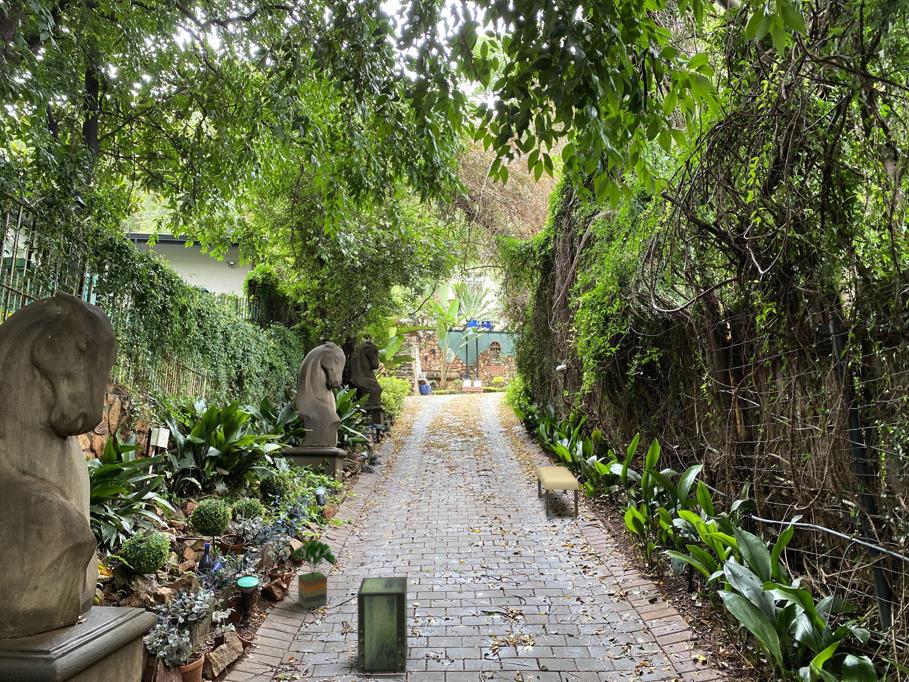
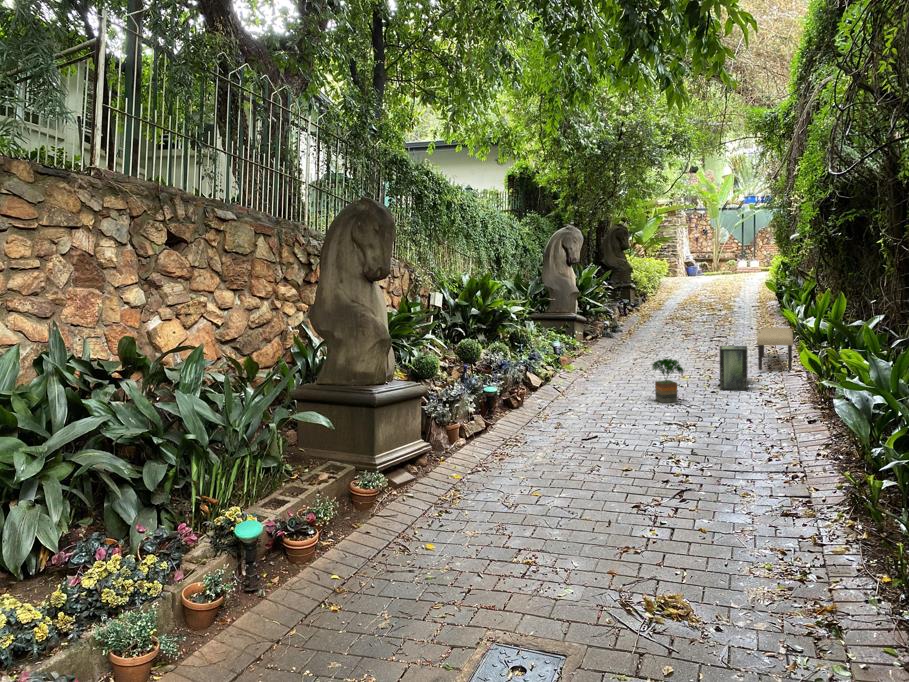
potted tree: present [293,541,336,609] -> present [652,359,684,403]
storage box: present [357,577,408,673] -> present [720,346,748,391]

